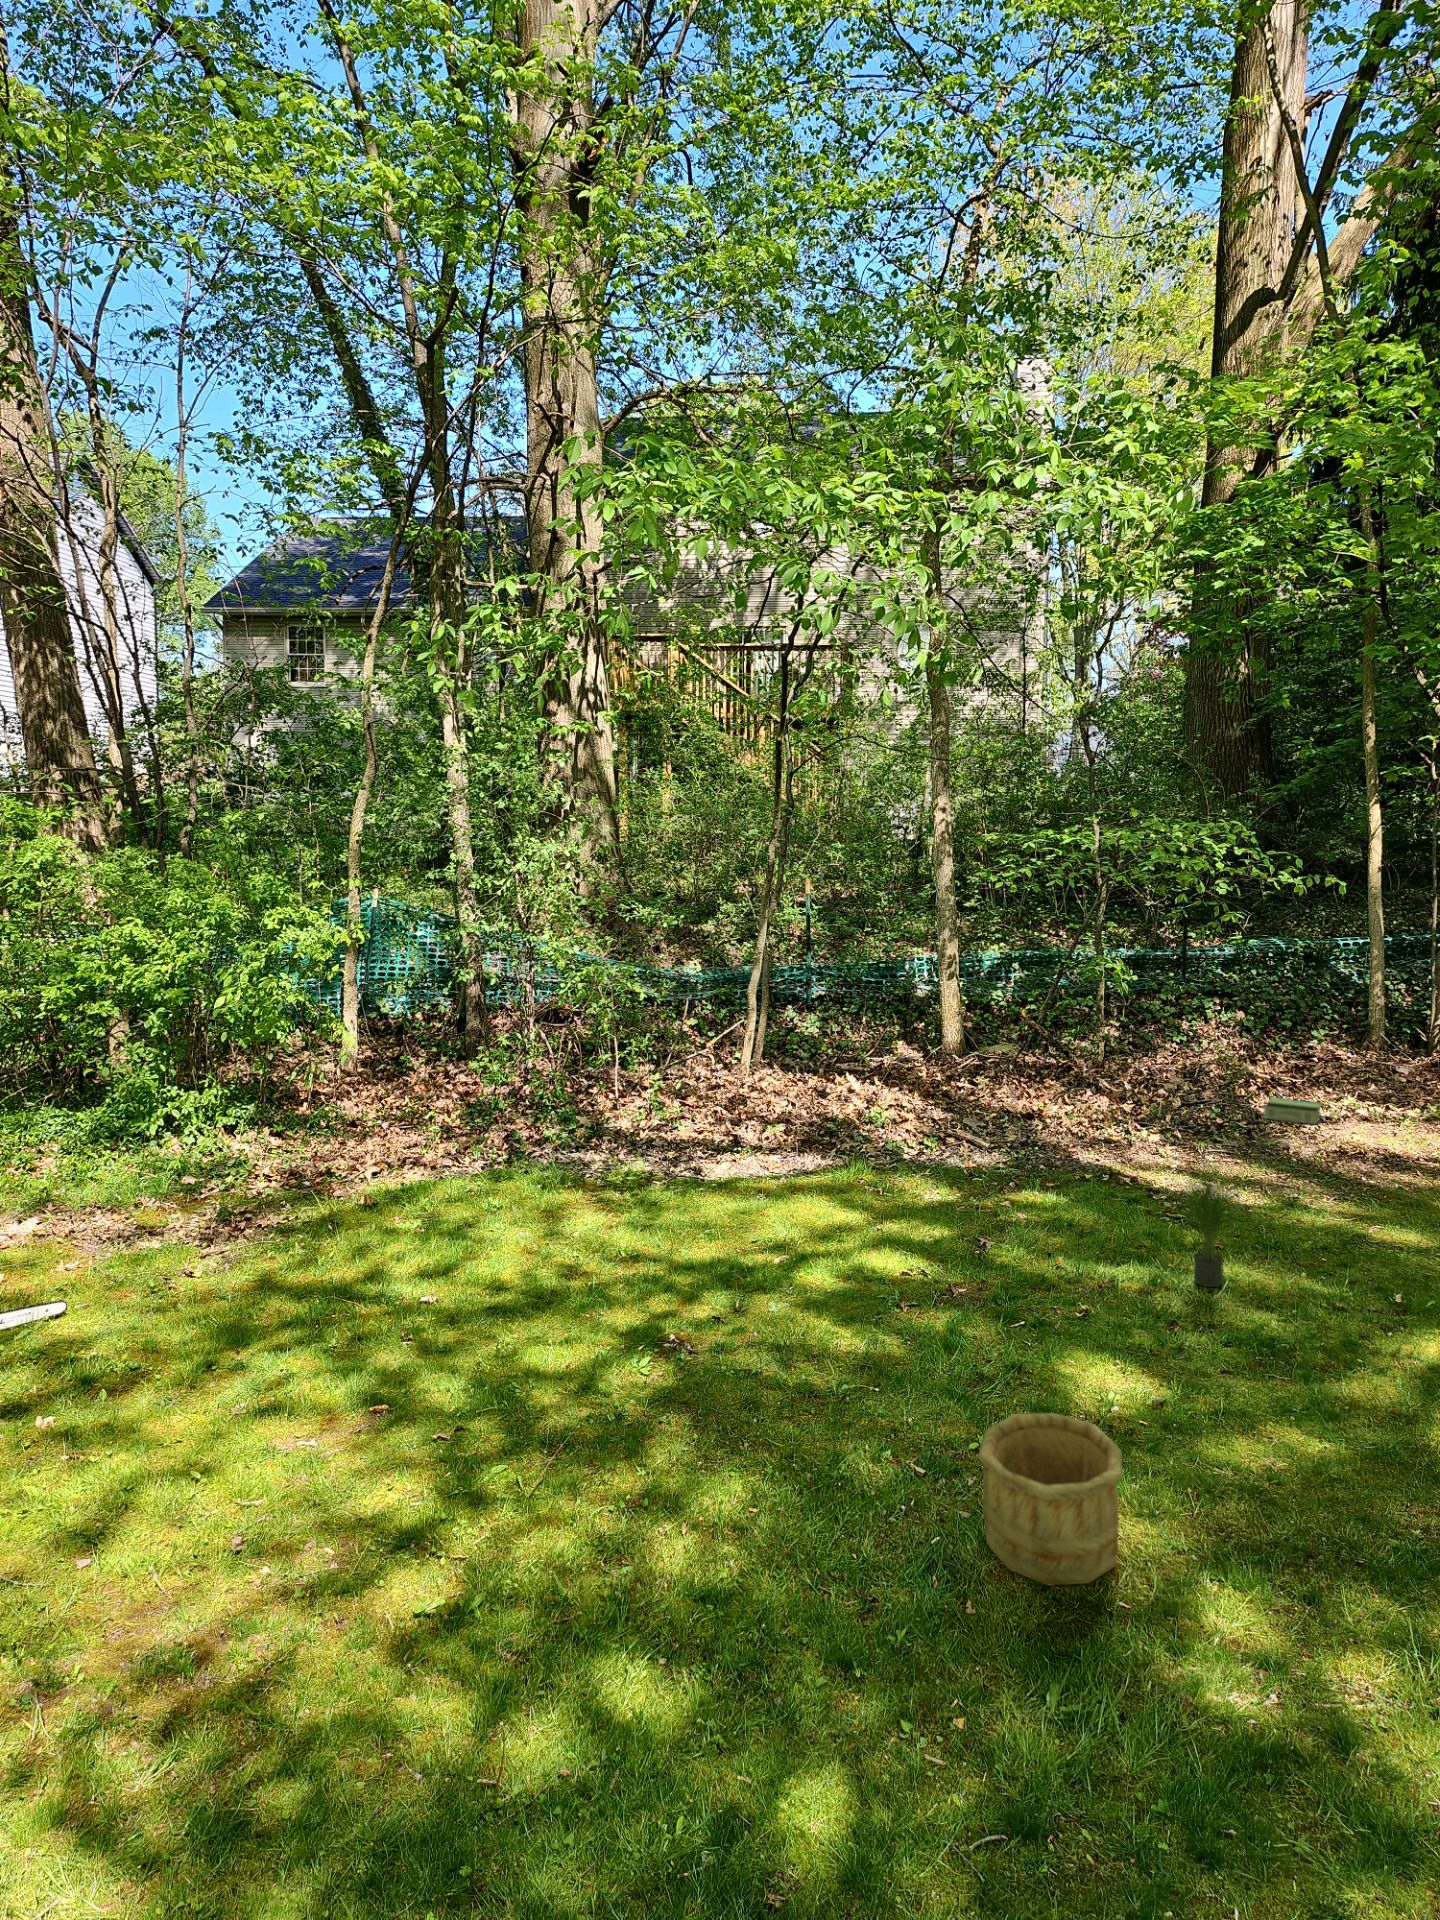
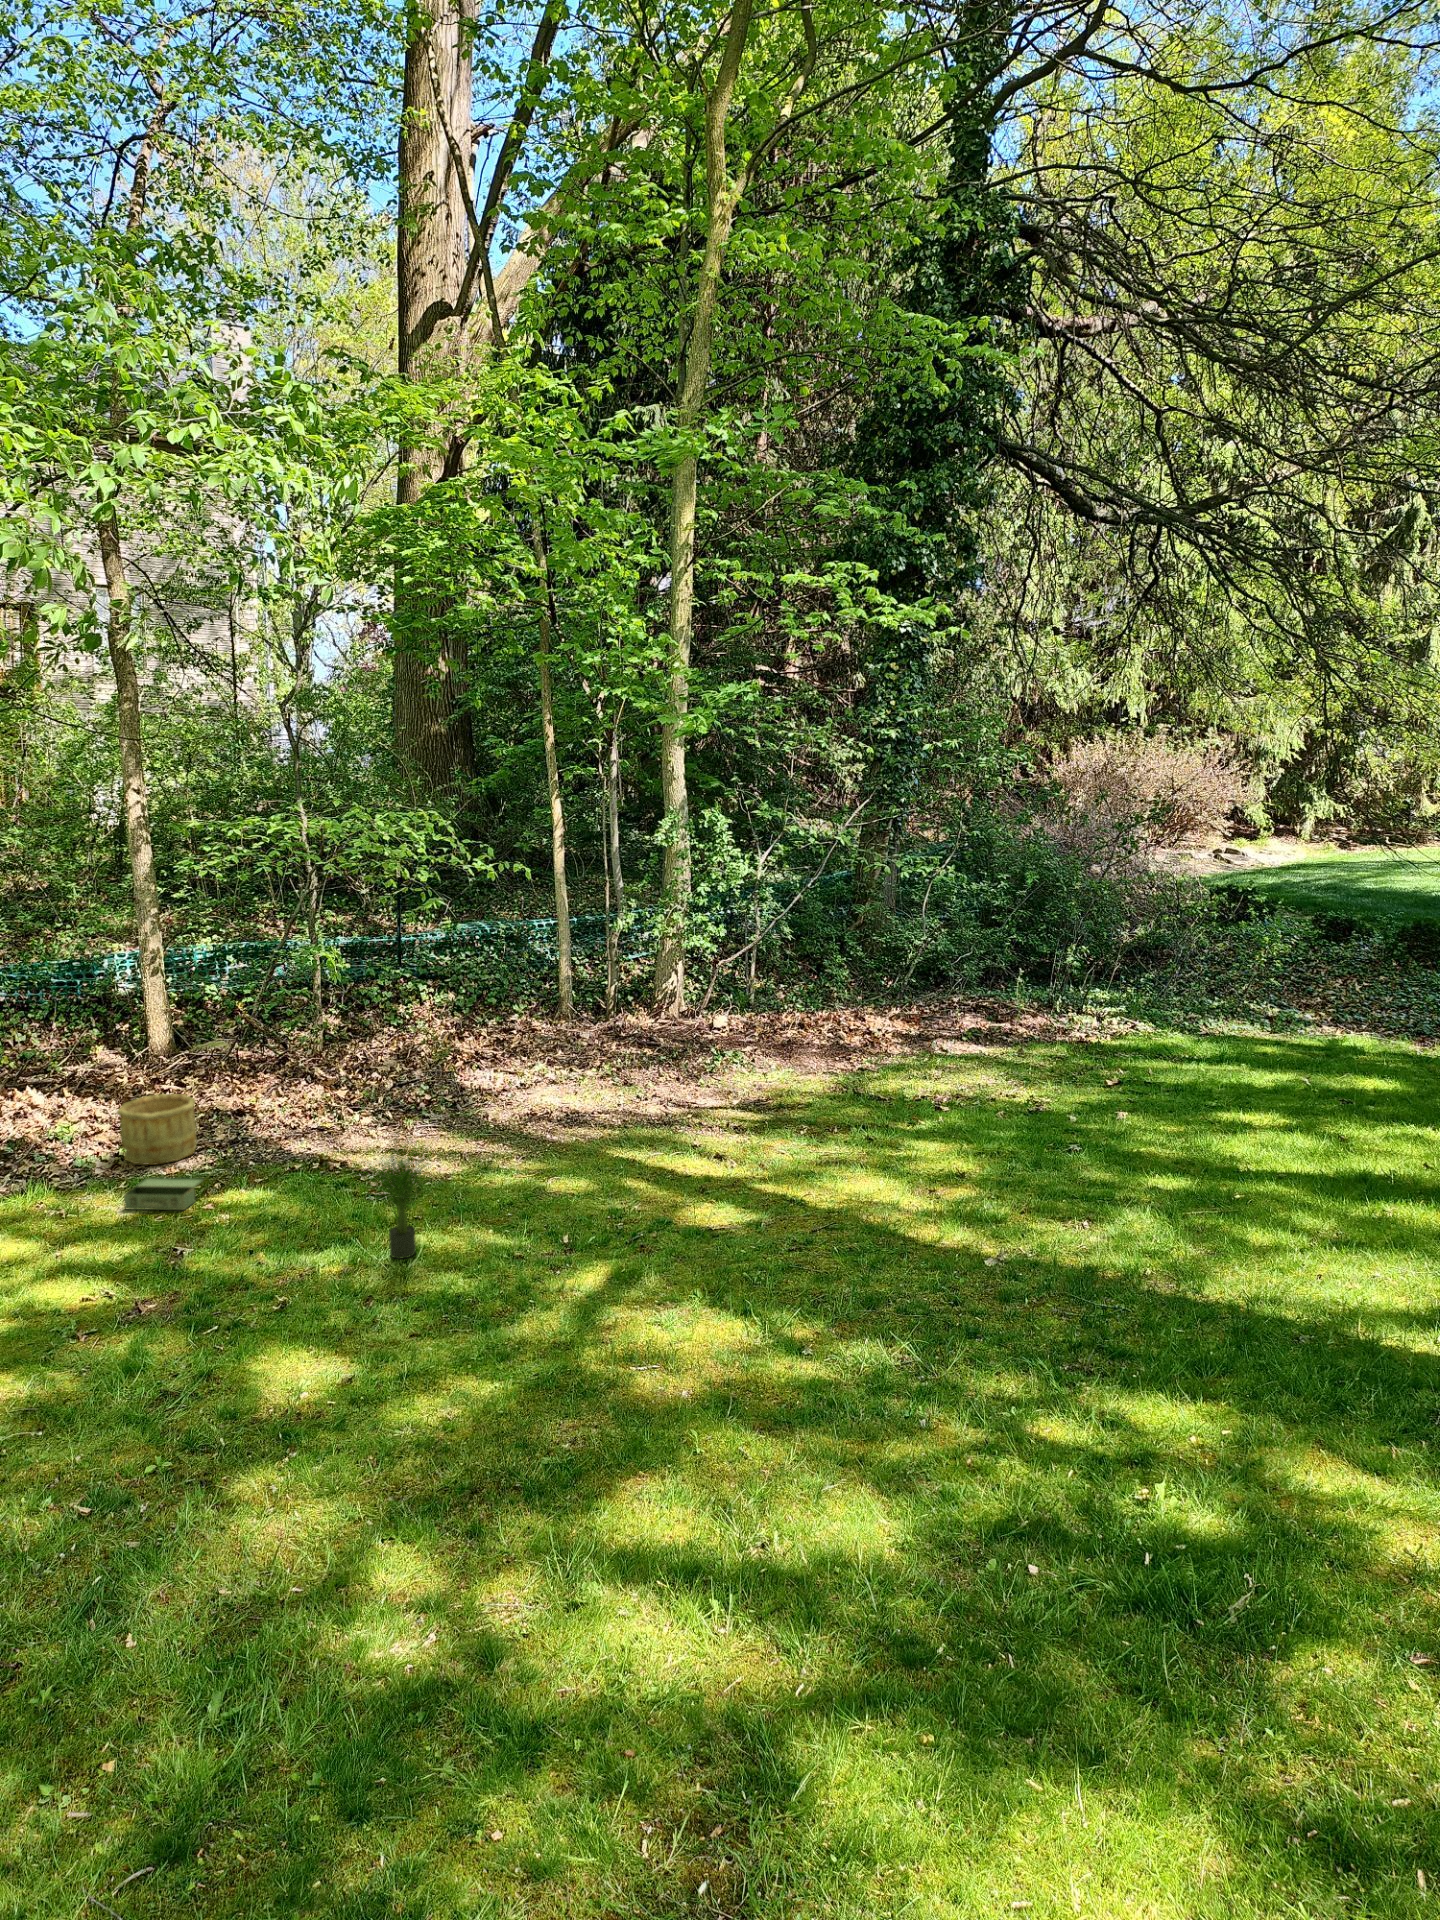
toolbox: present [1264,1097,1322,1124] -> present [124,1177,204,1210]
wooden bucket: present [979,1413,1122,1586] -> present [117,1094,196,1165]

